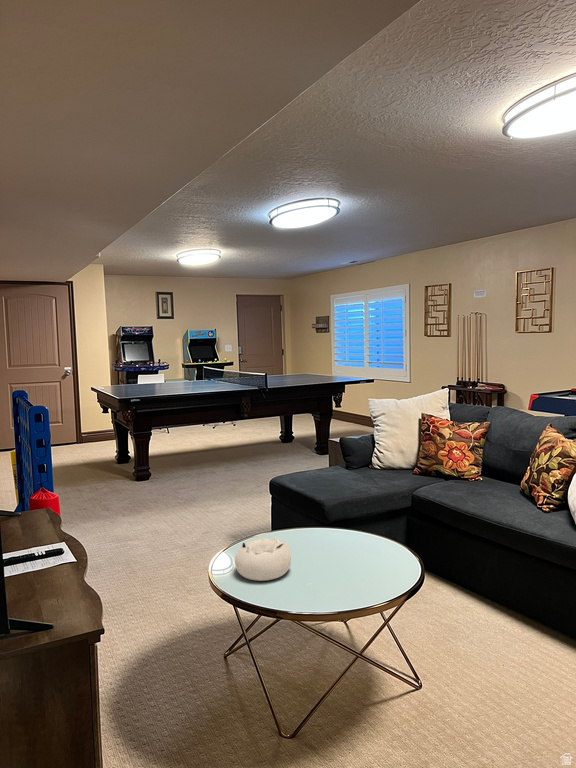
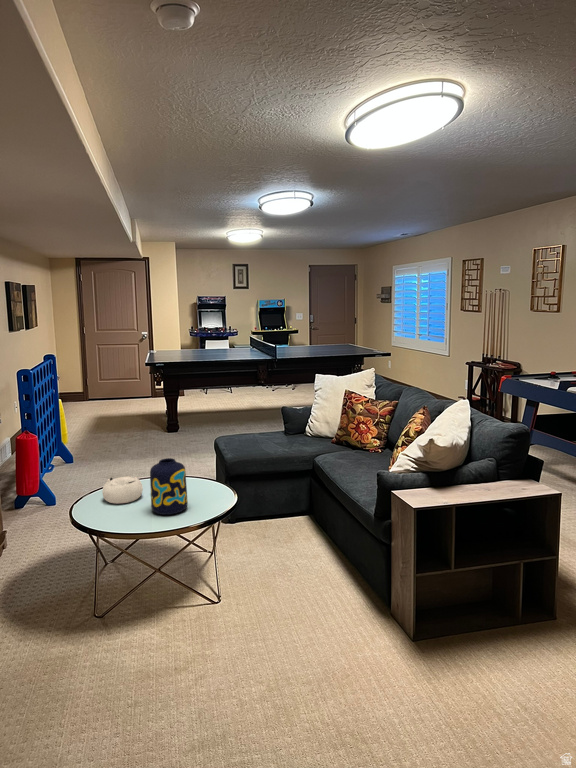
vase: none [329,505,380,589] -> present [150,458,188,515]

